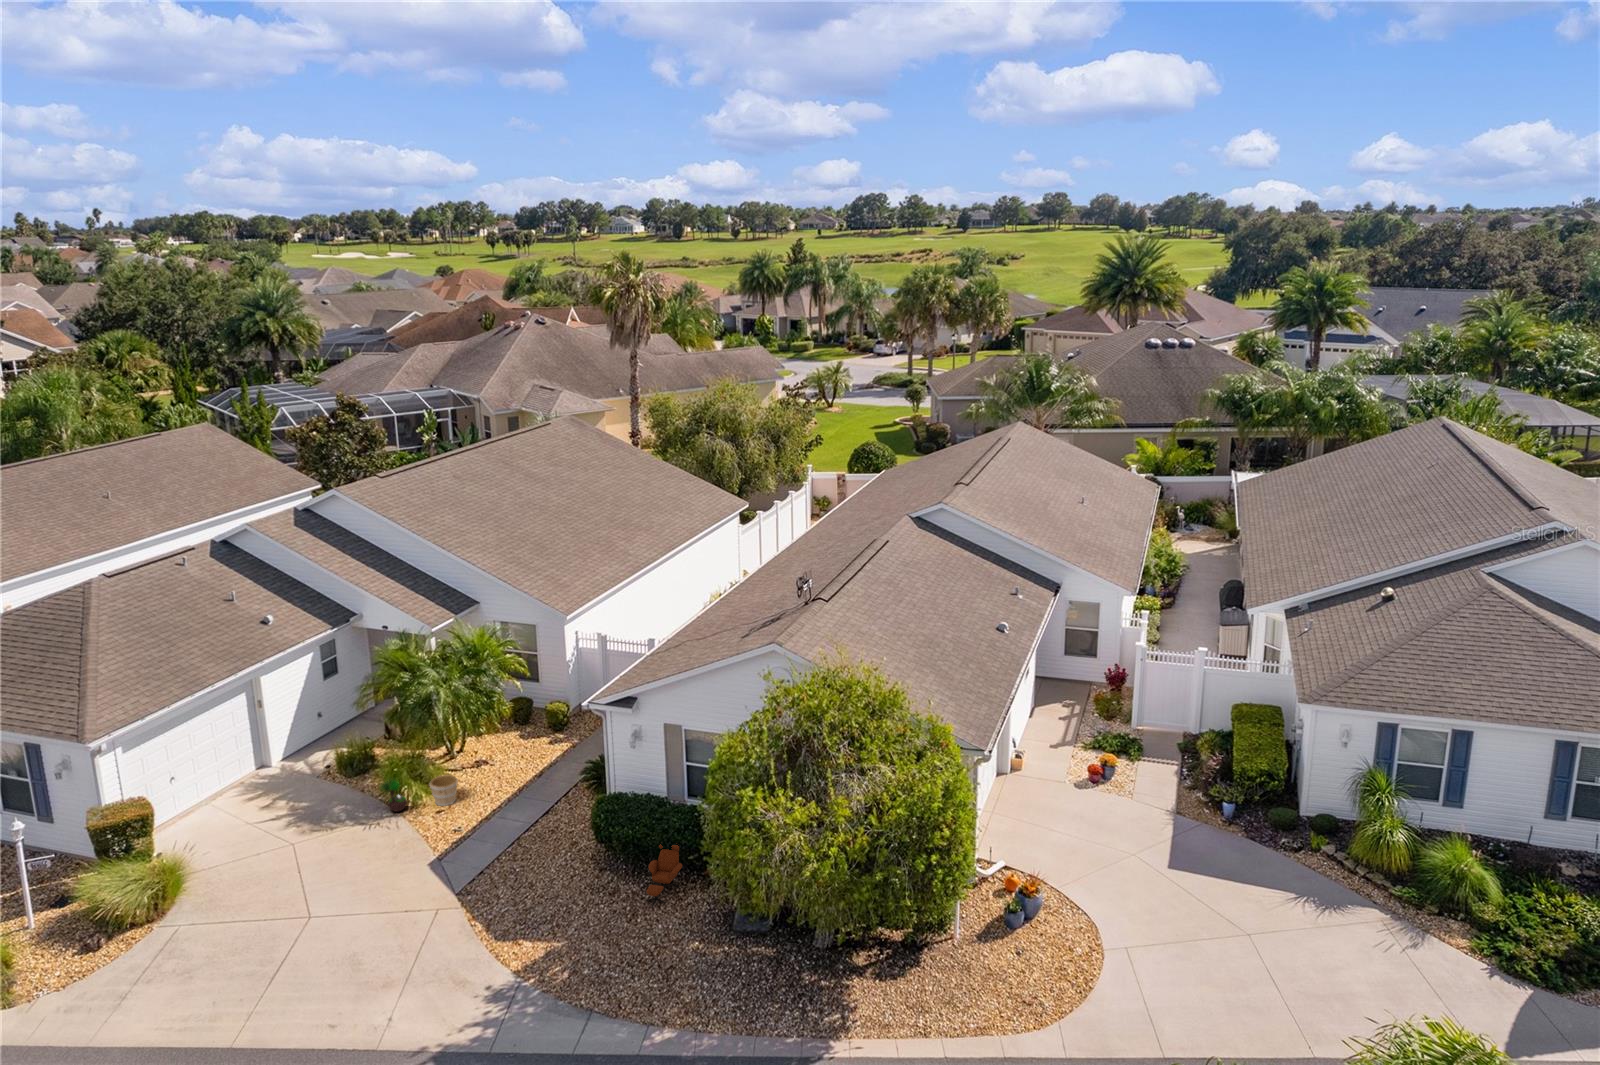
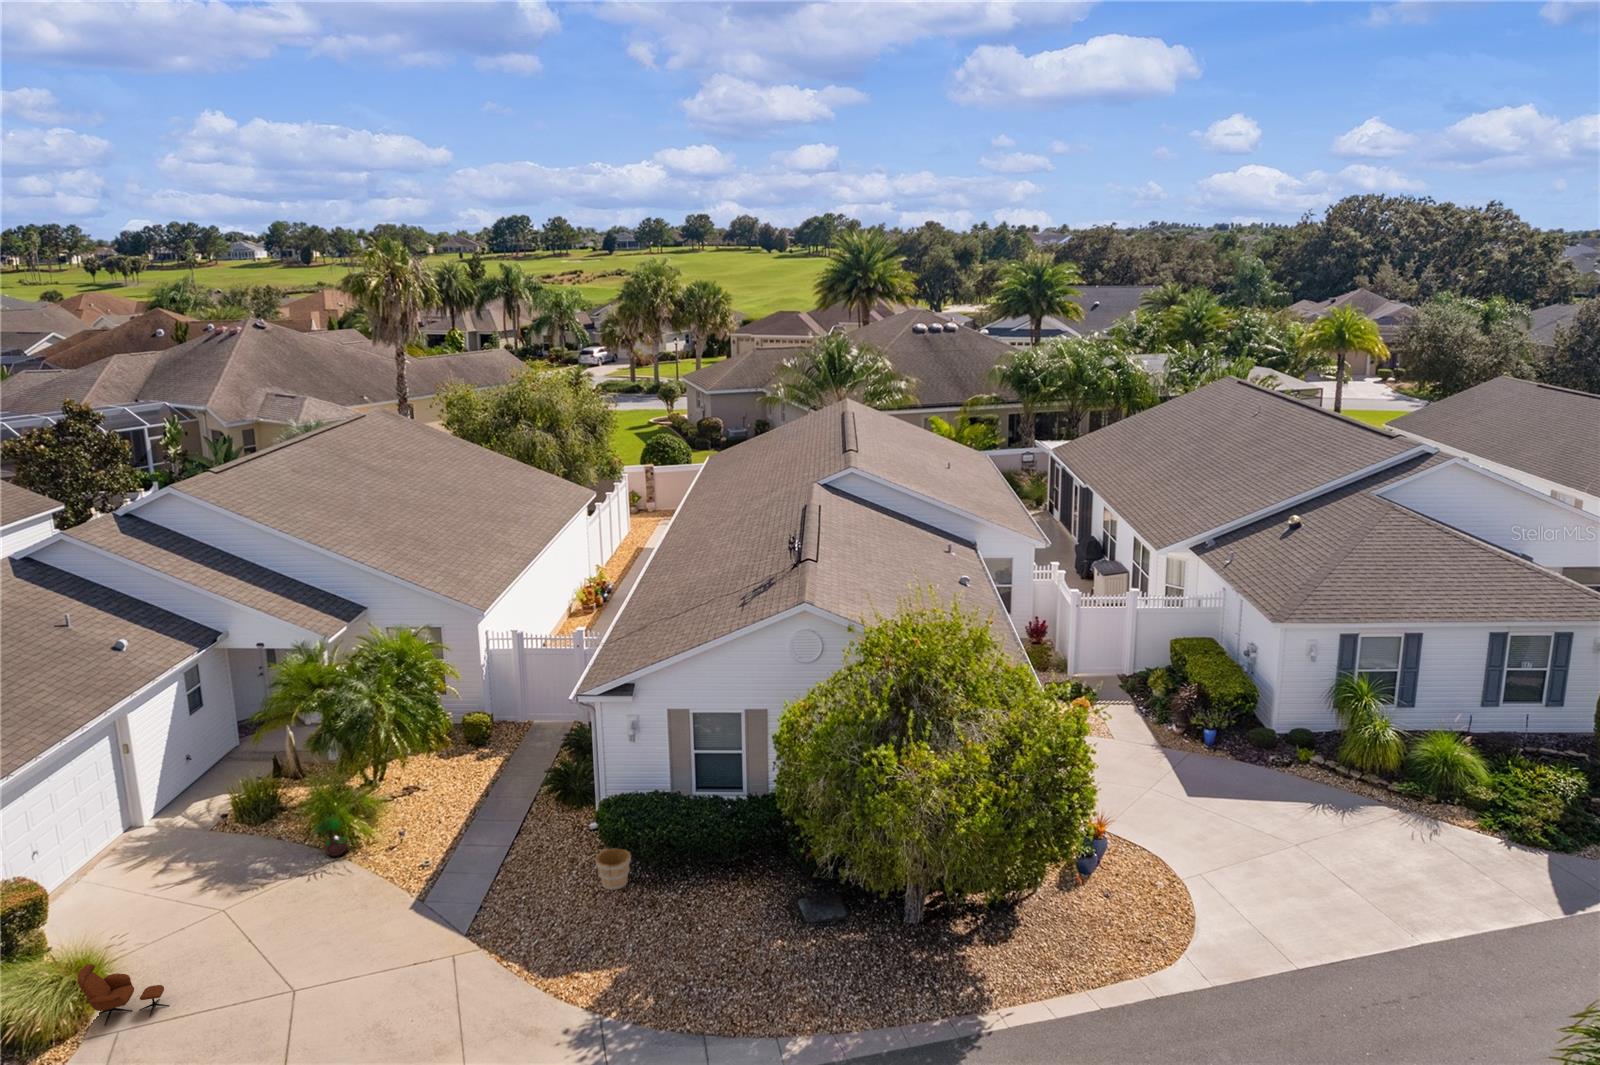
wooden bucket: present [430,775,458,806] -> present [596,848,631,890]
lounge chair: present [647,844,682,907] -> present [78,964,169,1026]

